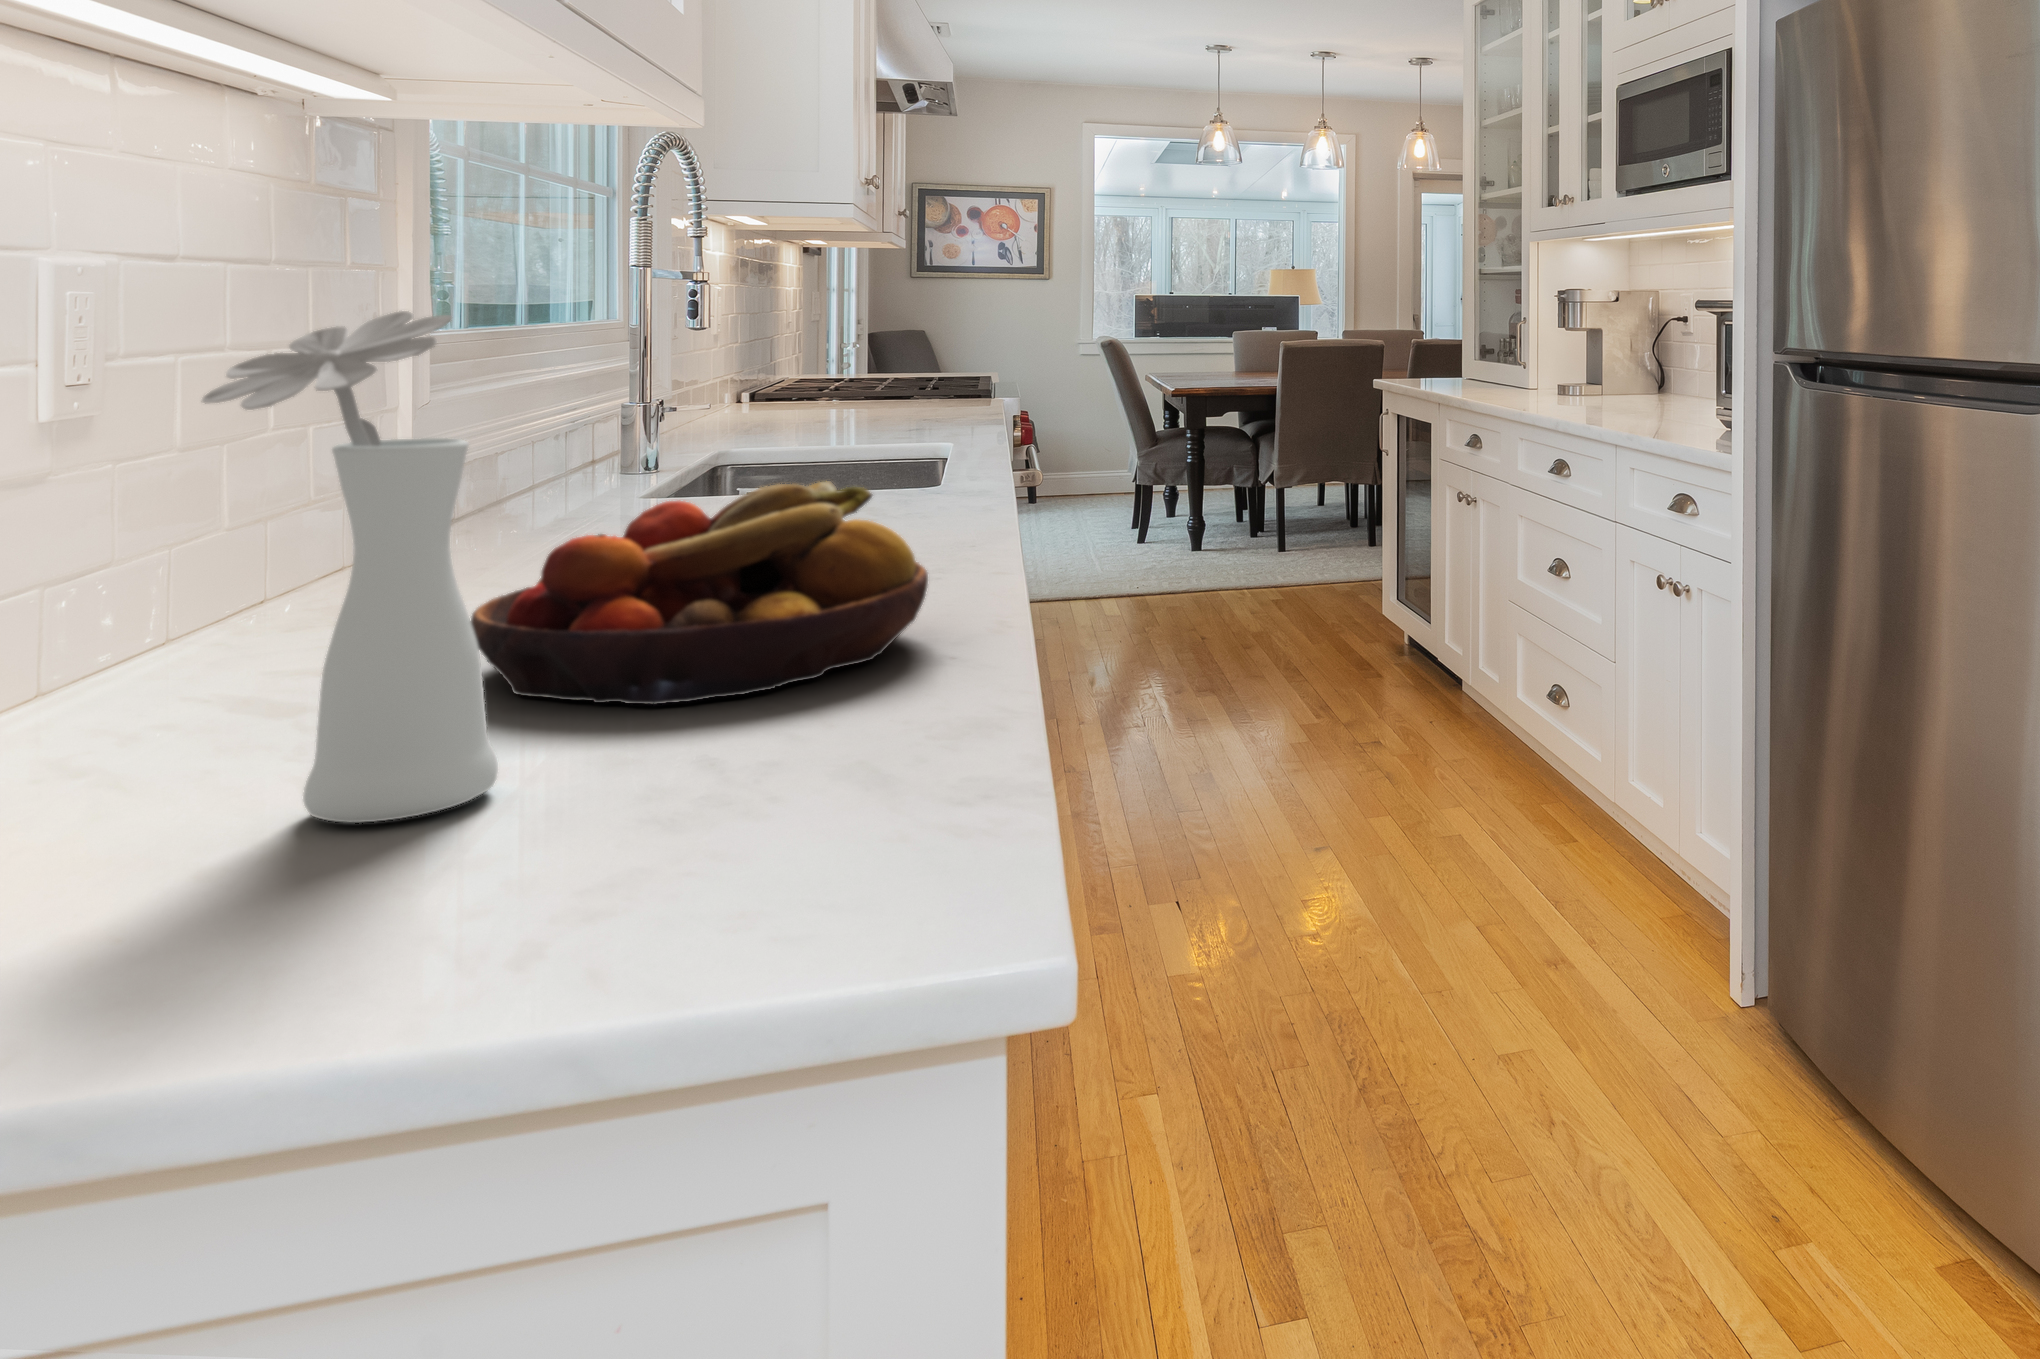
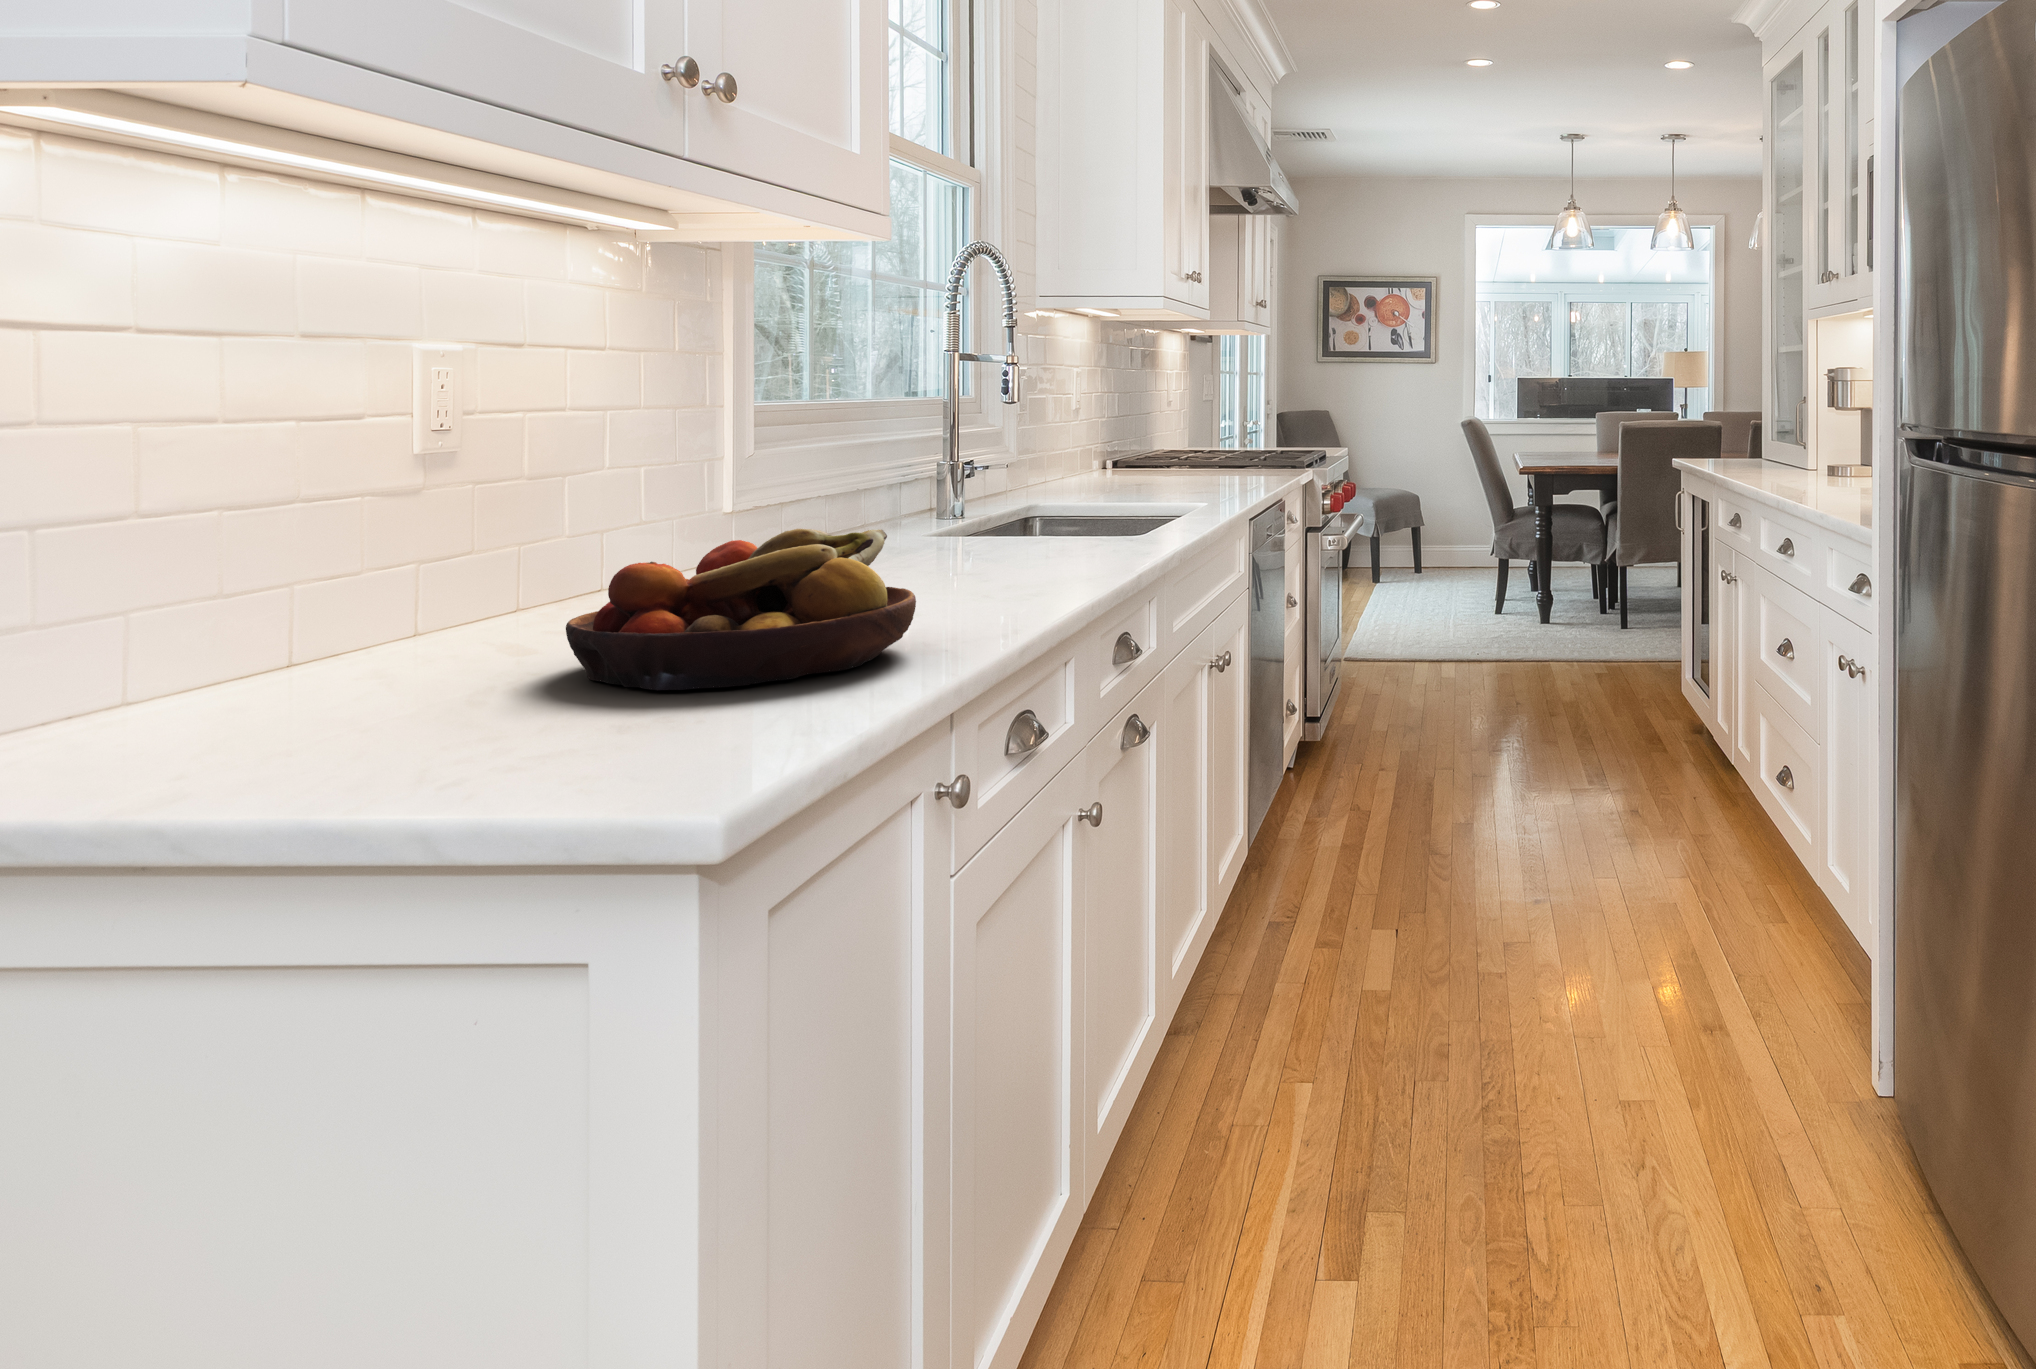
vase: present [202,311,498,823] -> none [281,393,487,749]

